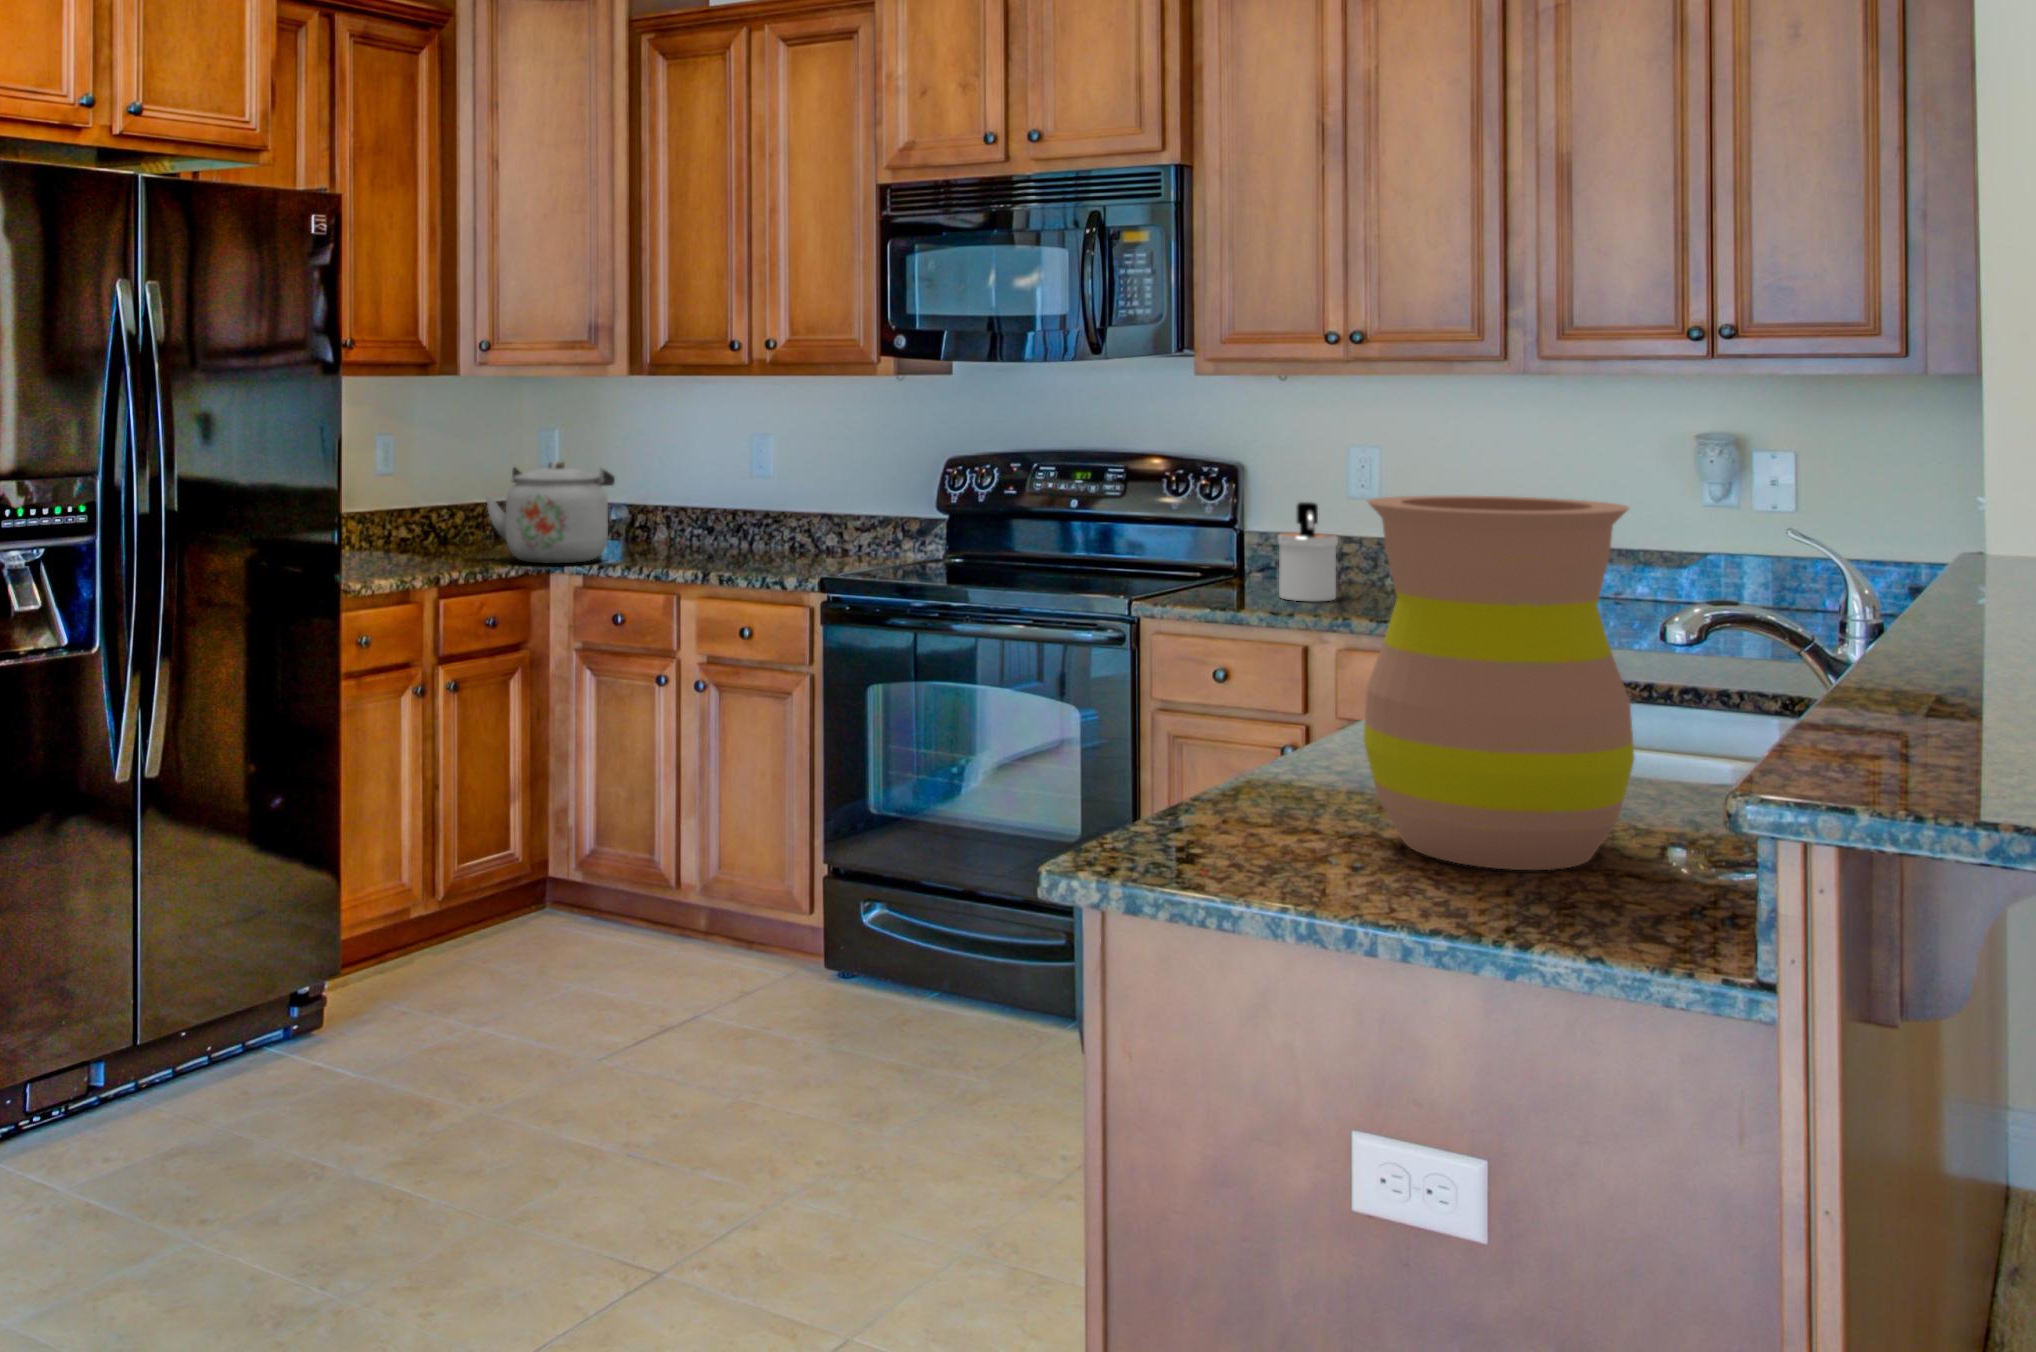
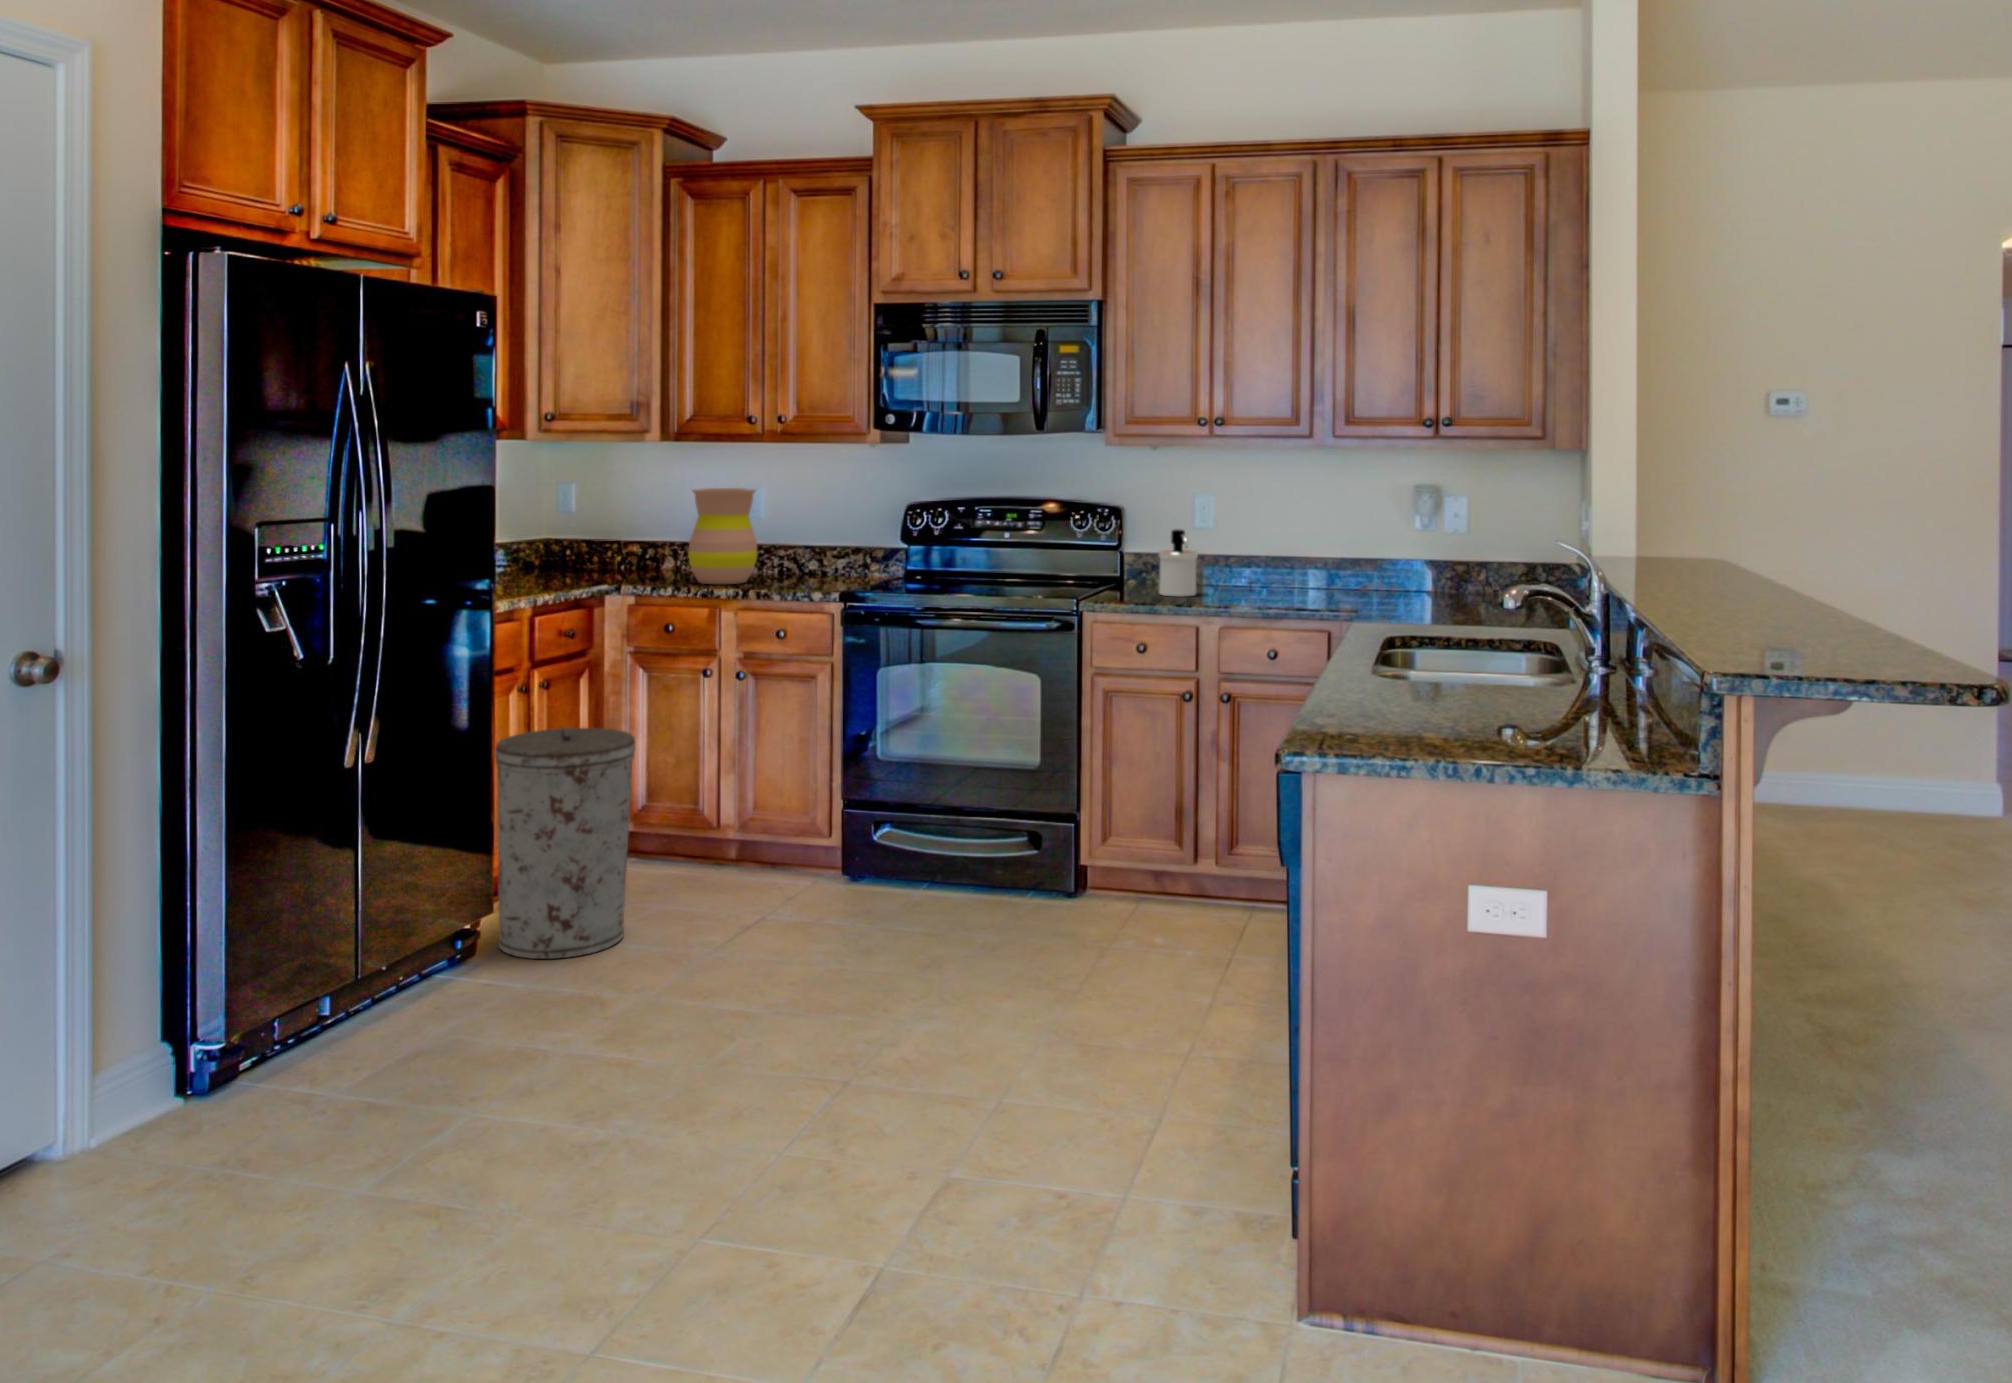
kettle: present [486,461,615,564] -> none [545,507,648,588]
vase: present [1363,495,1634,870] -> present [688,488,757,584]
trash can: none [360,740,532,1035] -> present [495,727,636,959]

